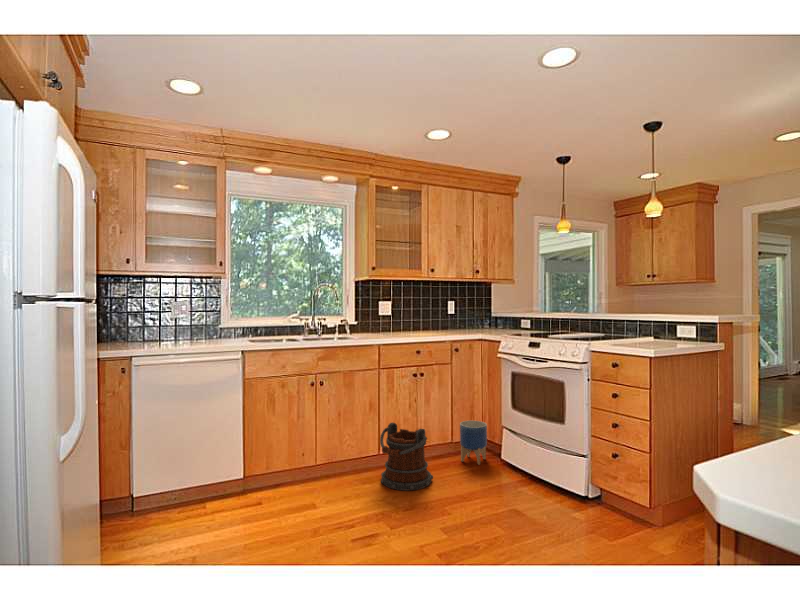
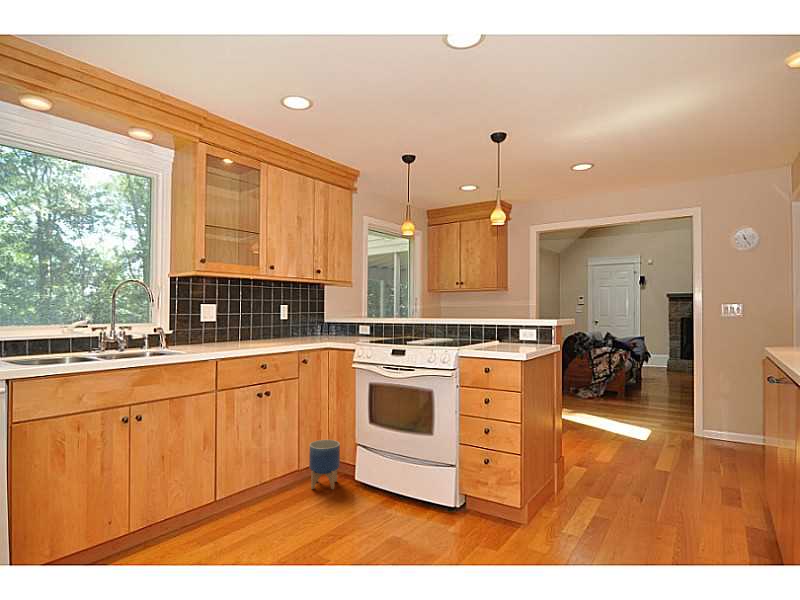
bucket: present [380,422,433,491] -> none [224,457,291,542]

